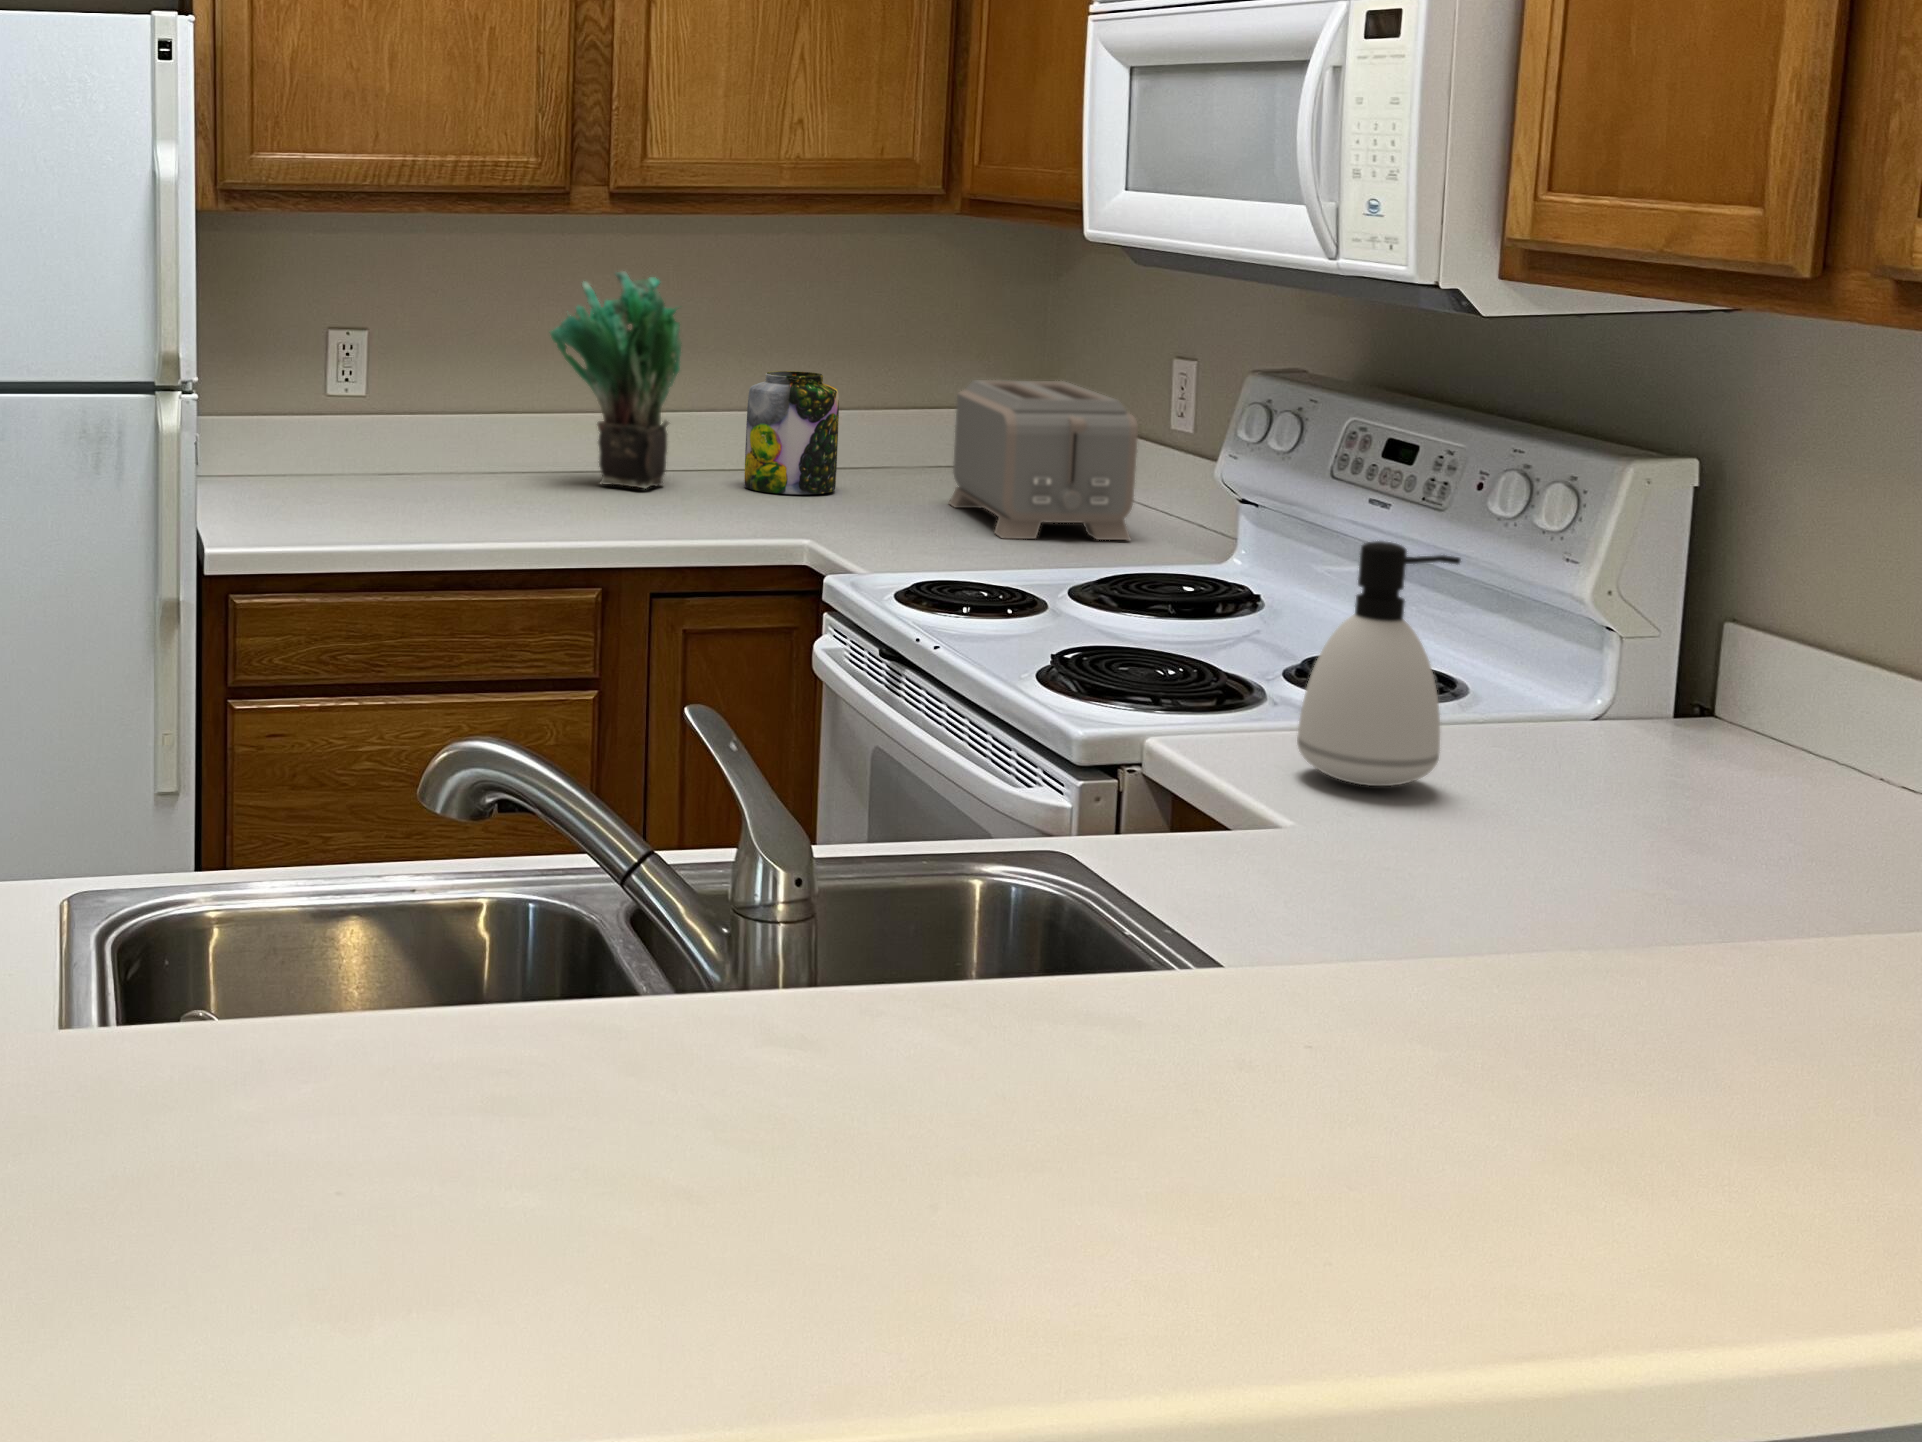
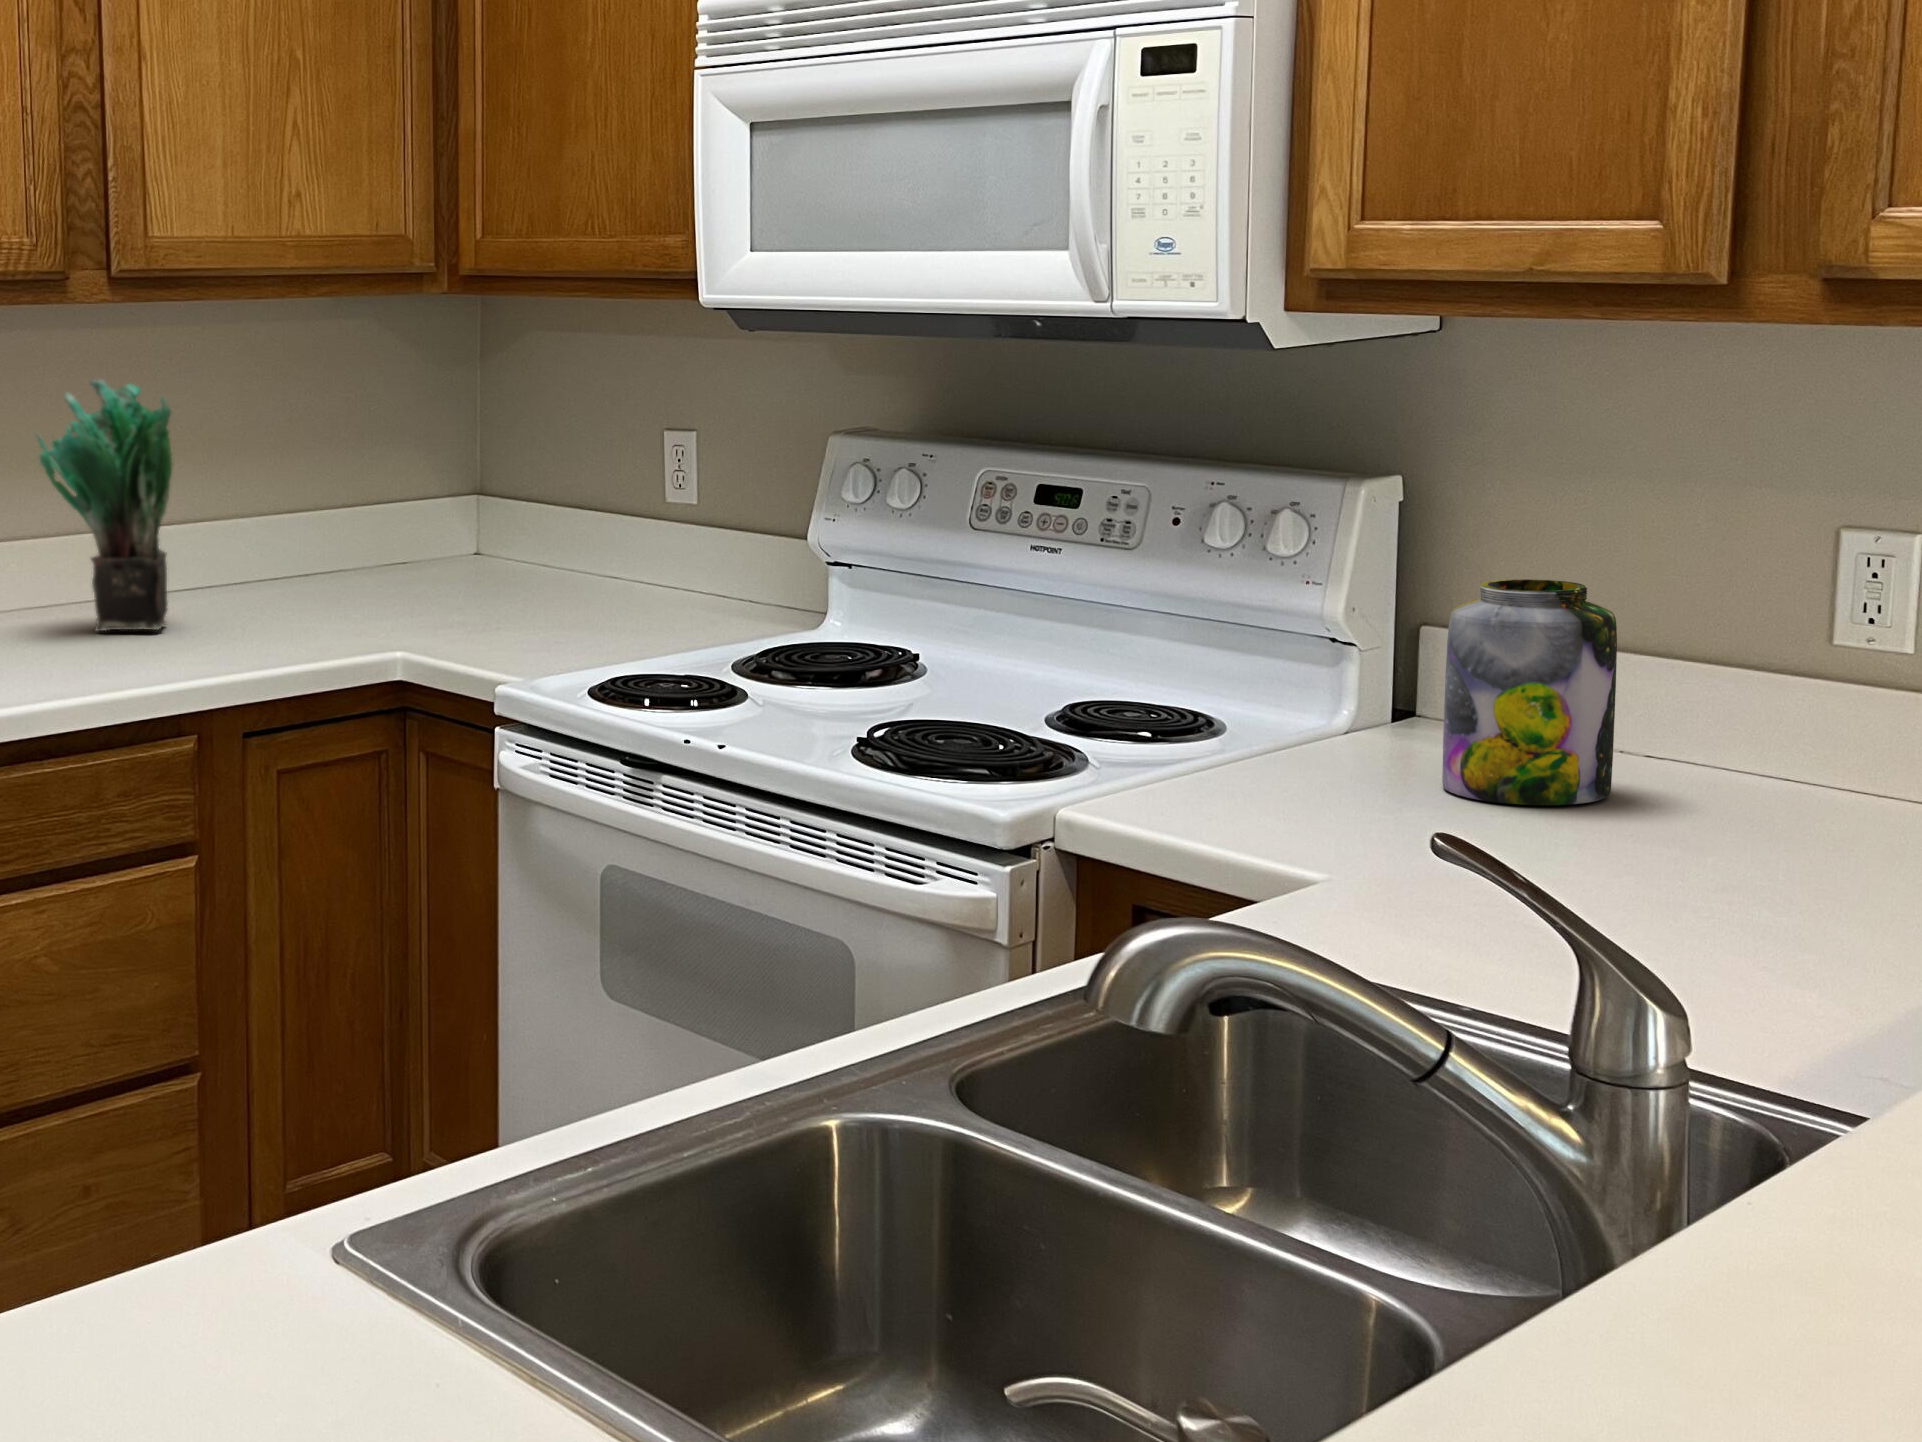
jar: present [744,371,839,494] -> present [1442,579,1617,805]
toaster: present [949,380,1138,540] -> none [470,468,699,637]
soap dispenser: present [1297,541,1460,786] -> none [1260,565,1401,811]

